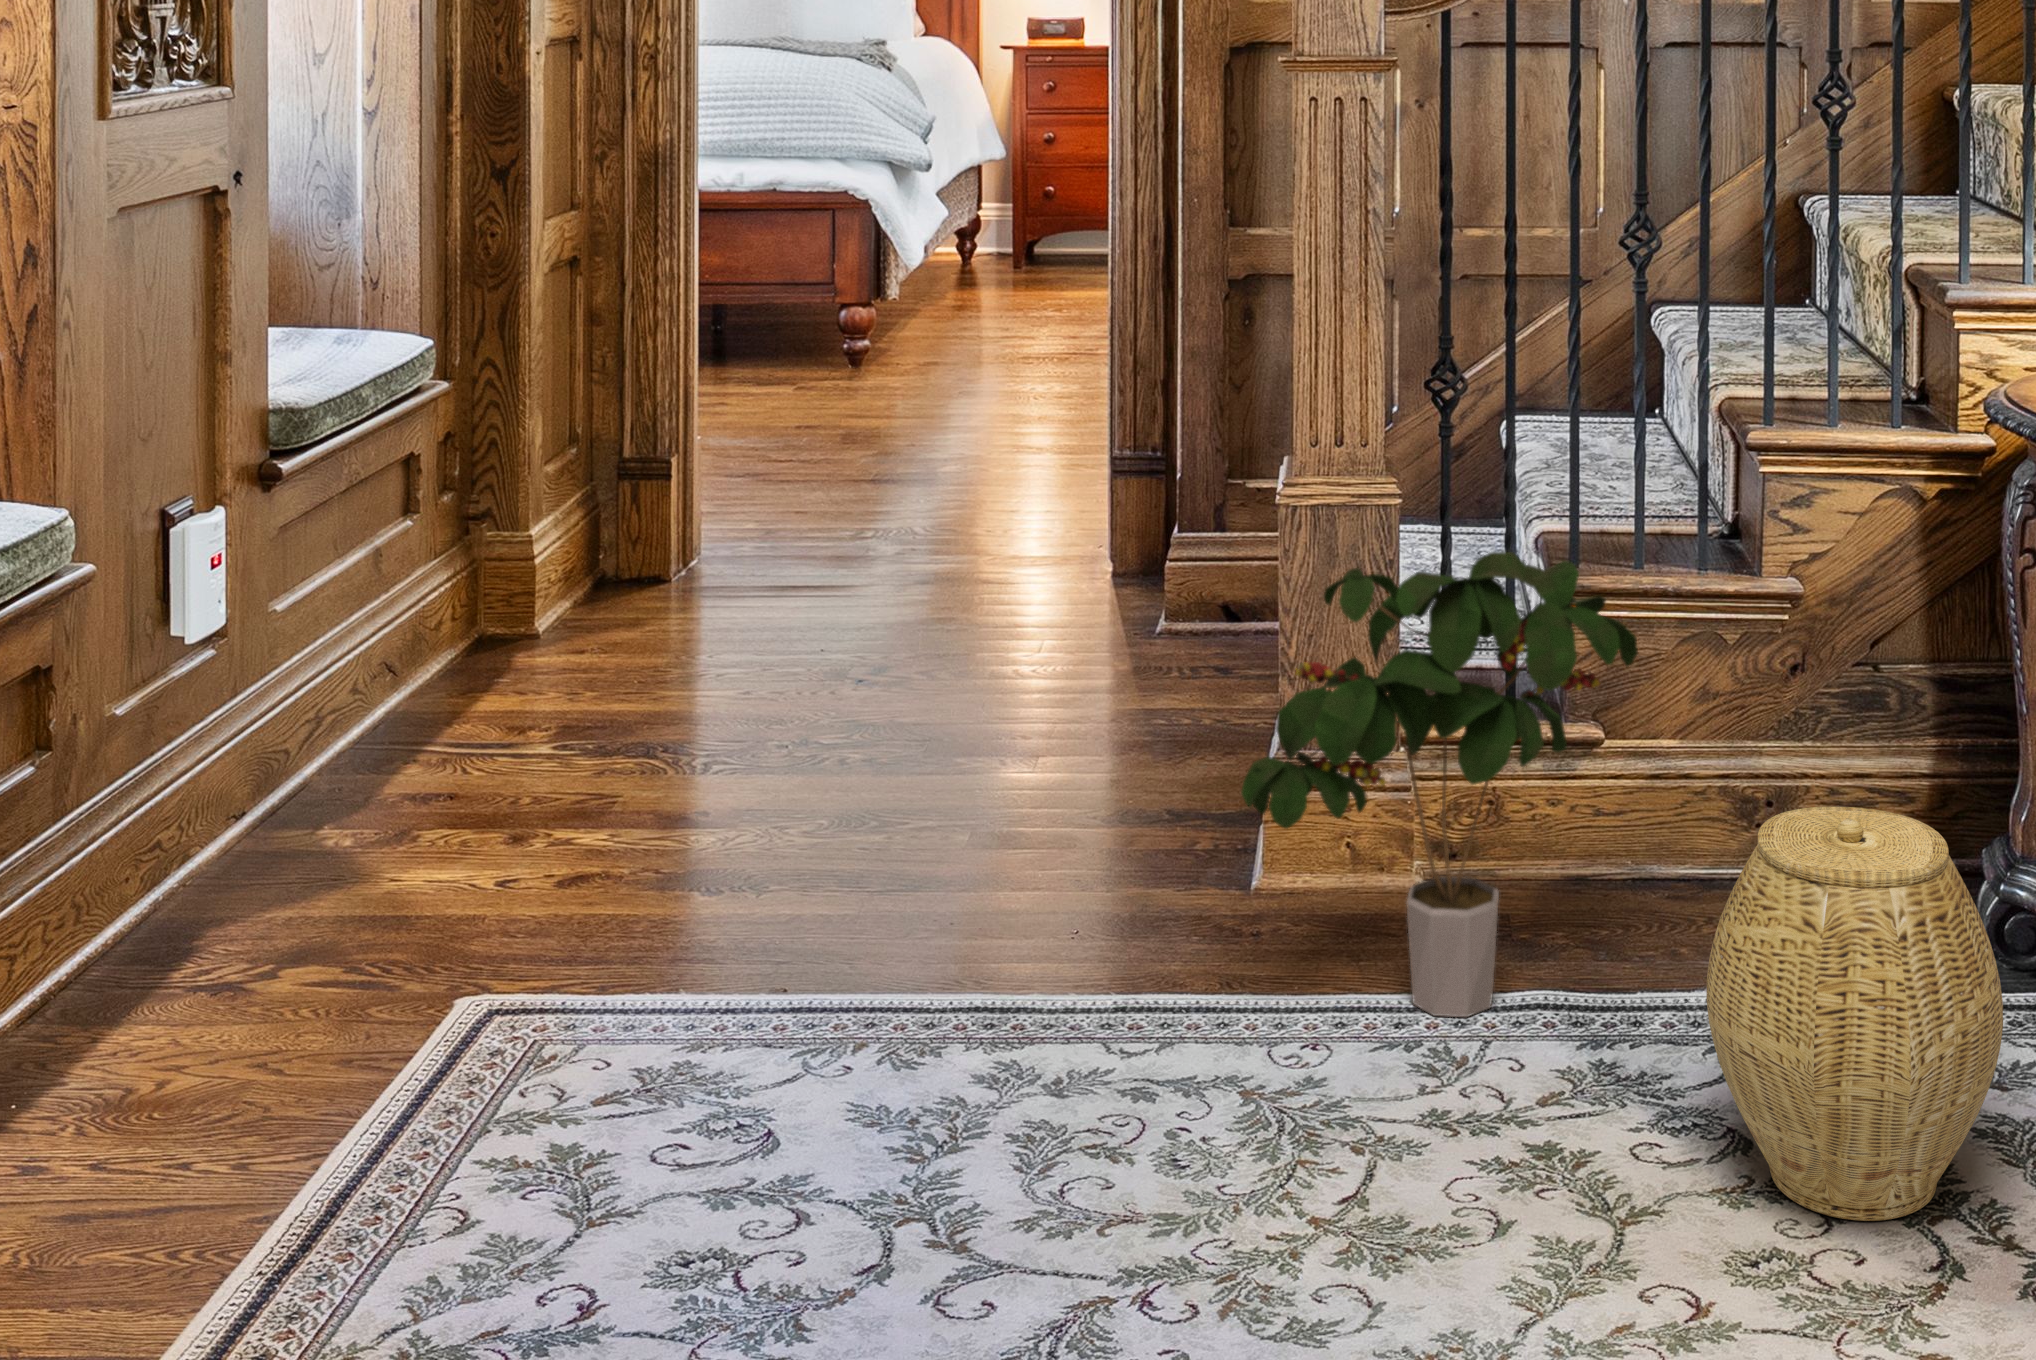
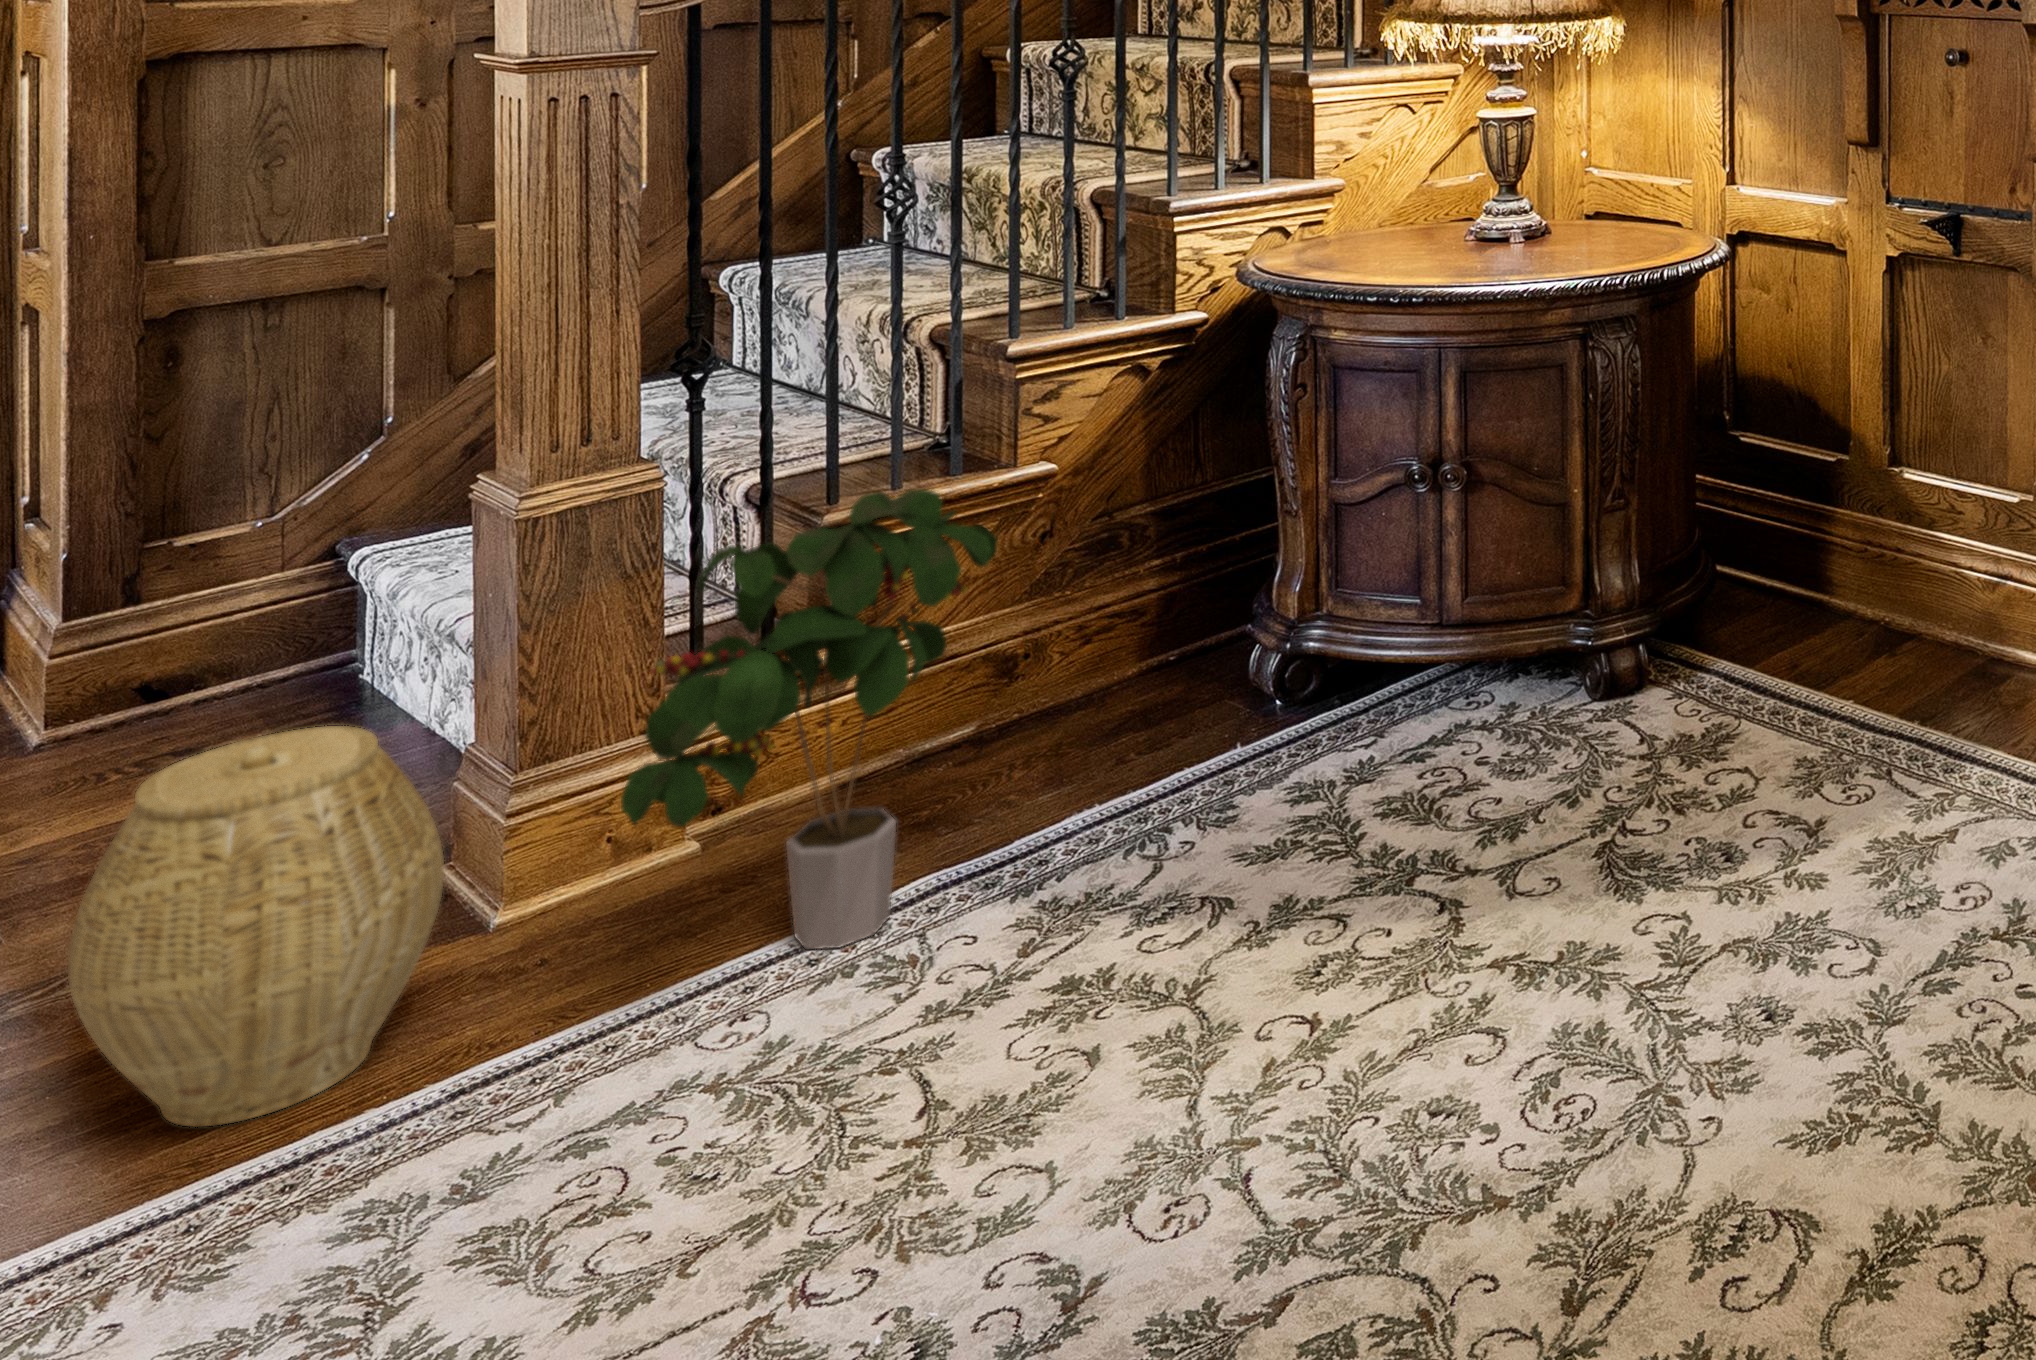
woven basket: present [1706,807,2003,1221] -> present [68,726,444,1127]

